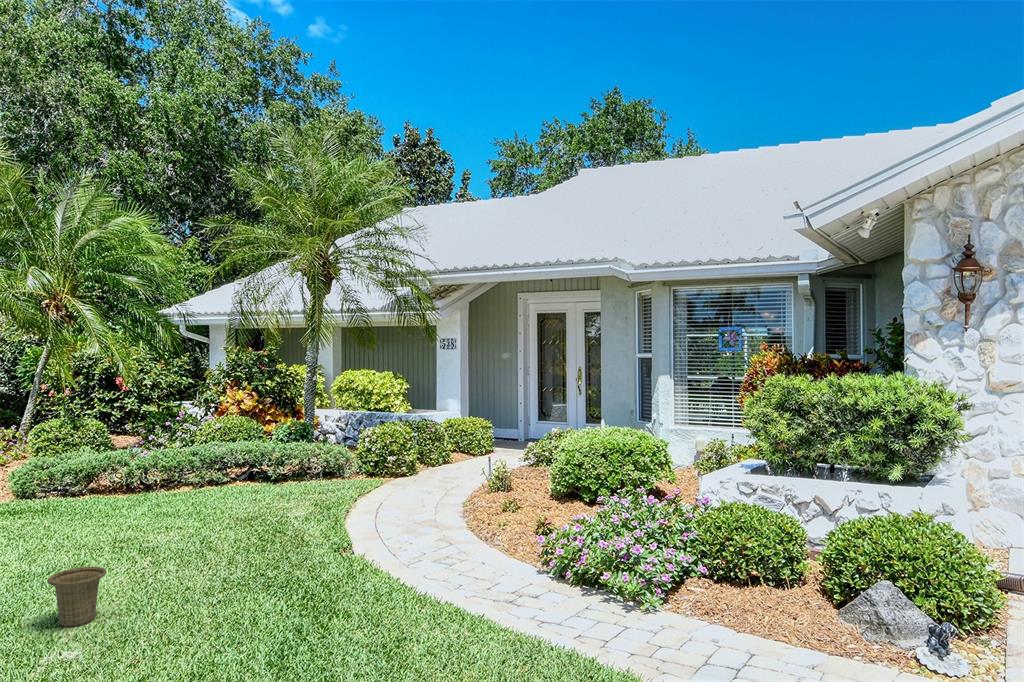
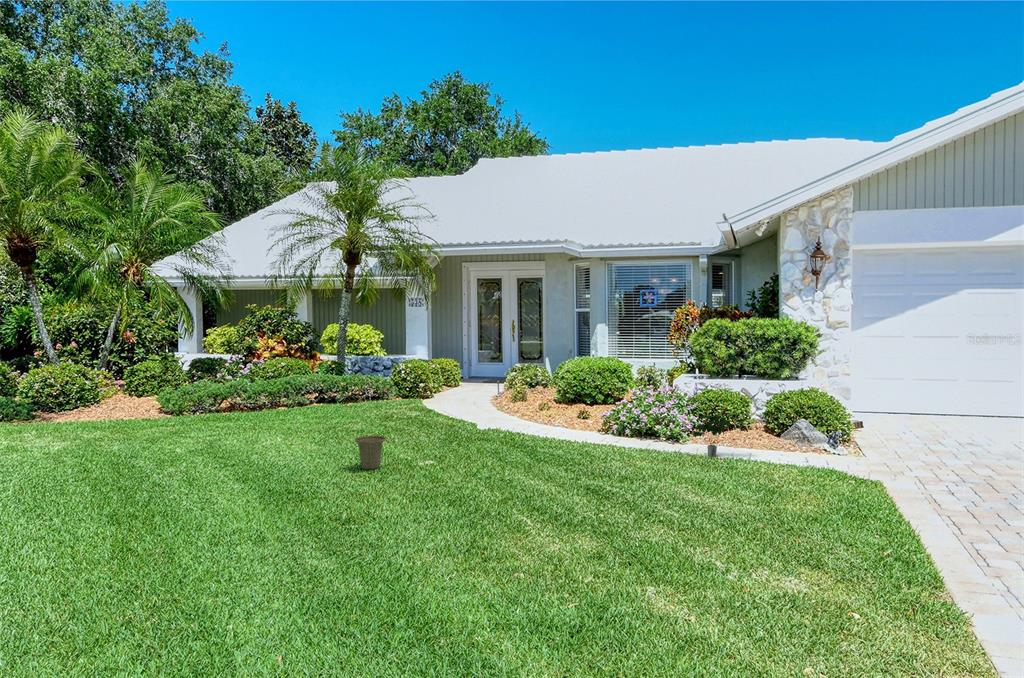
potted plant: none [627,571,700,657] -> present [692,415,732,457]

